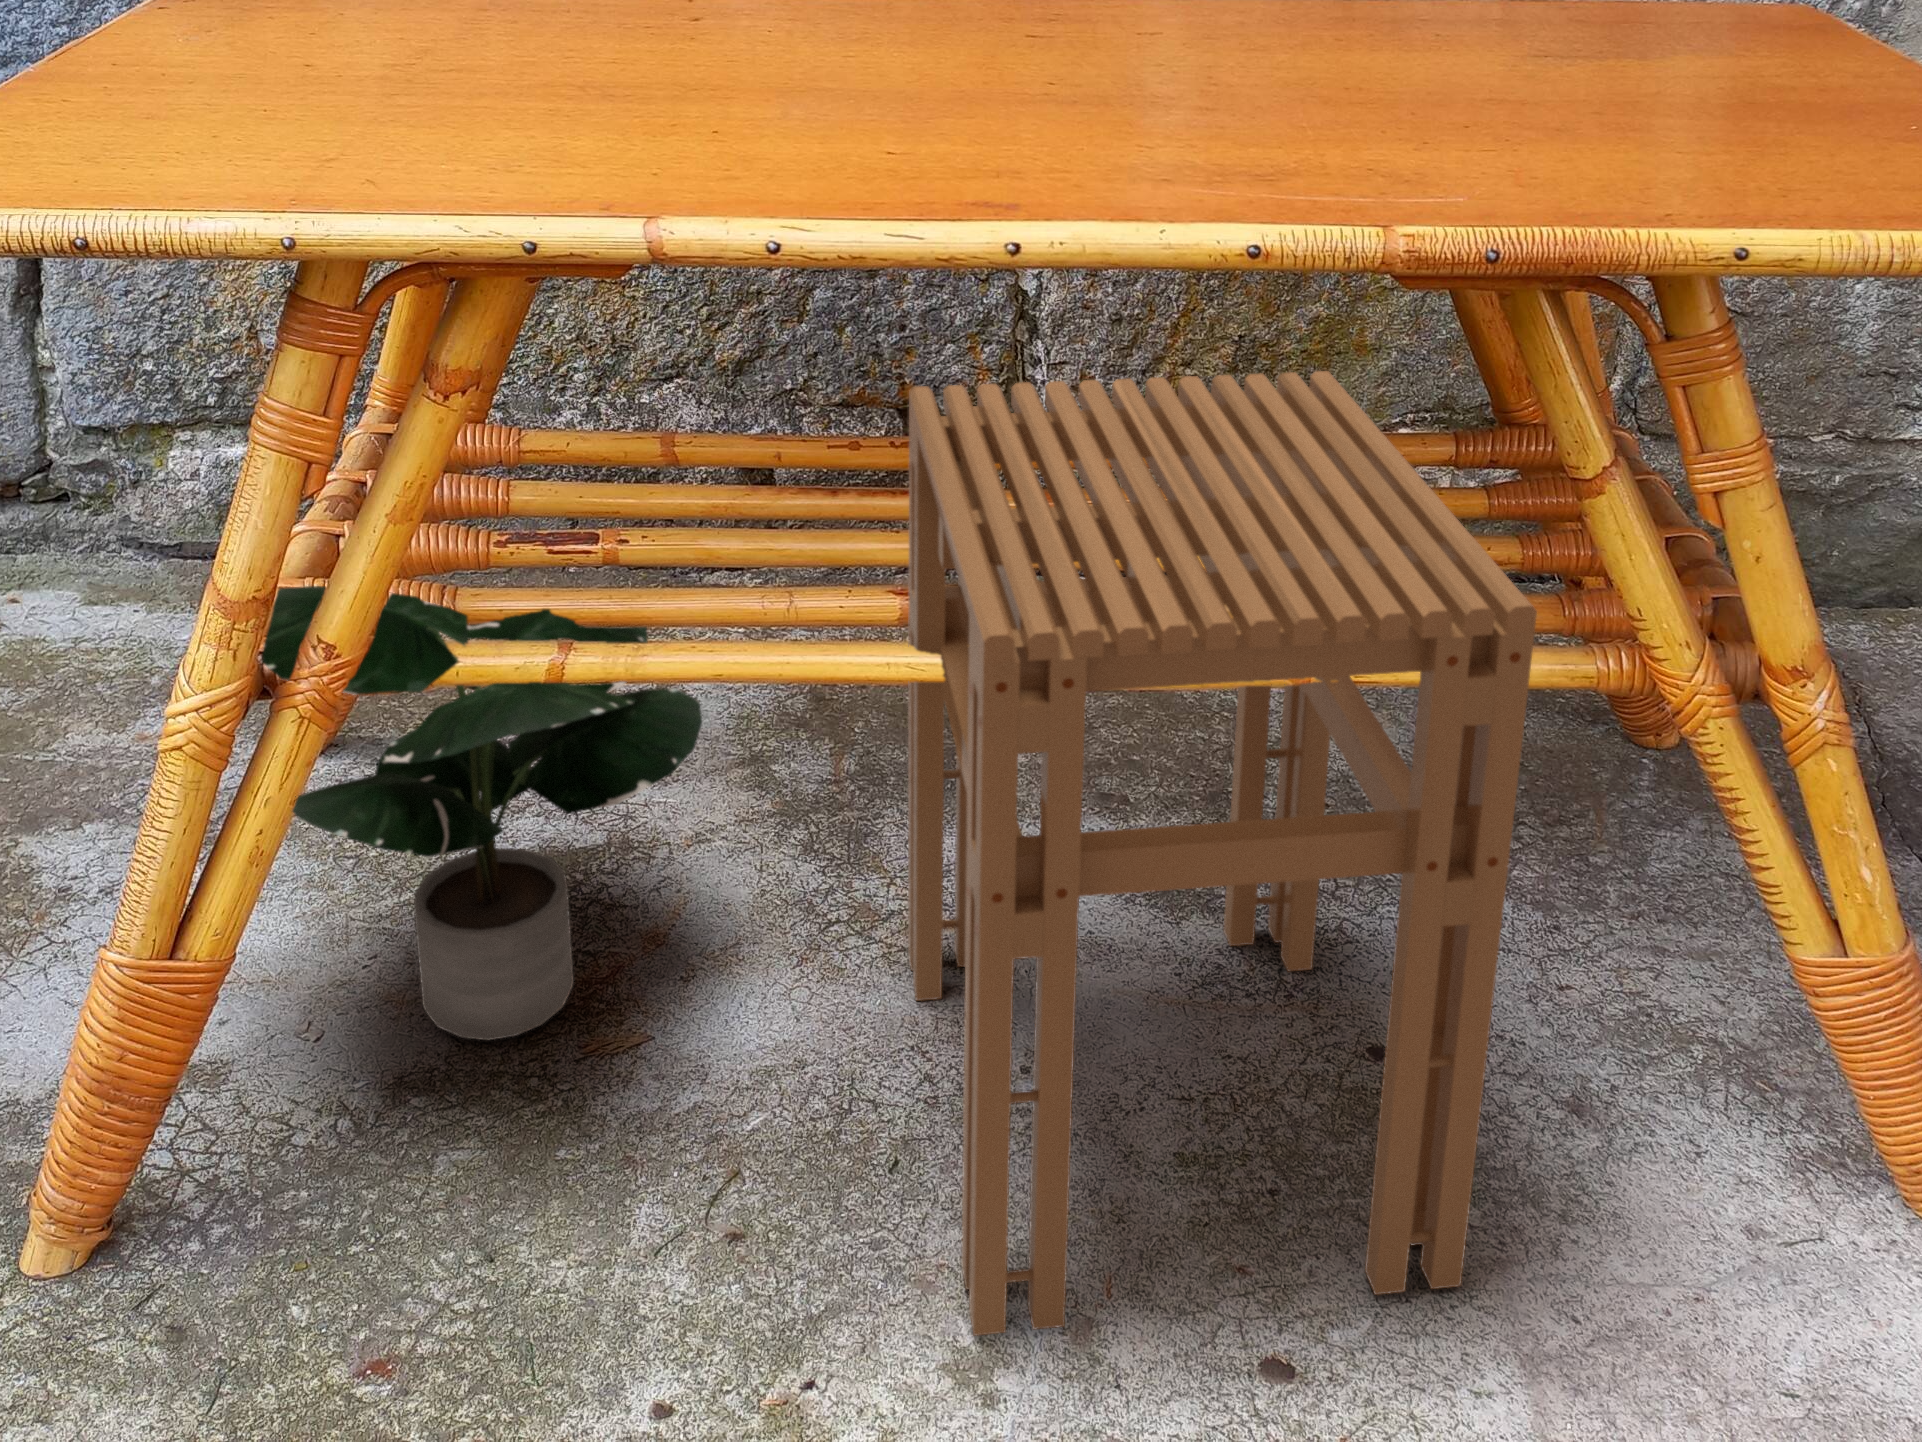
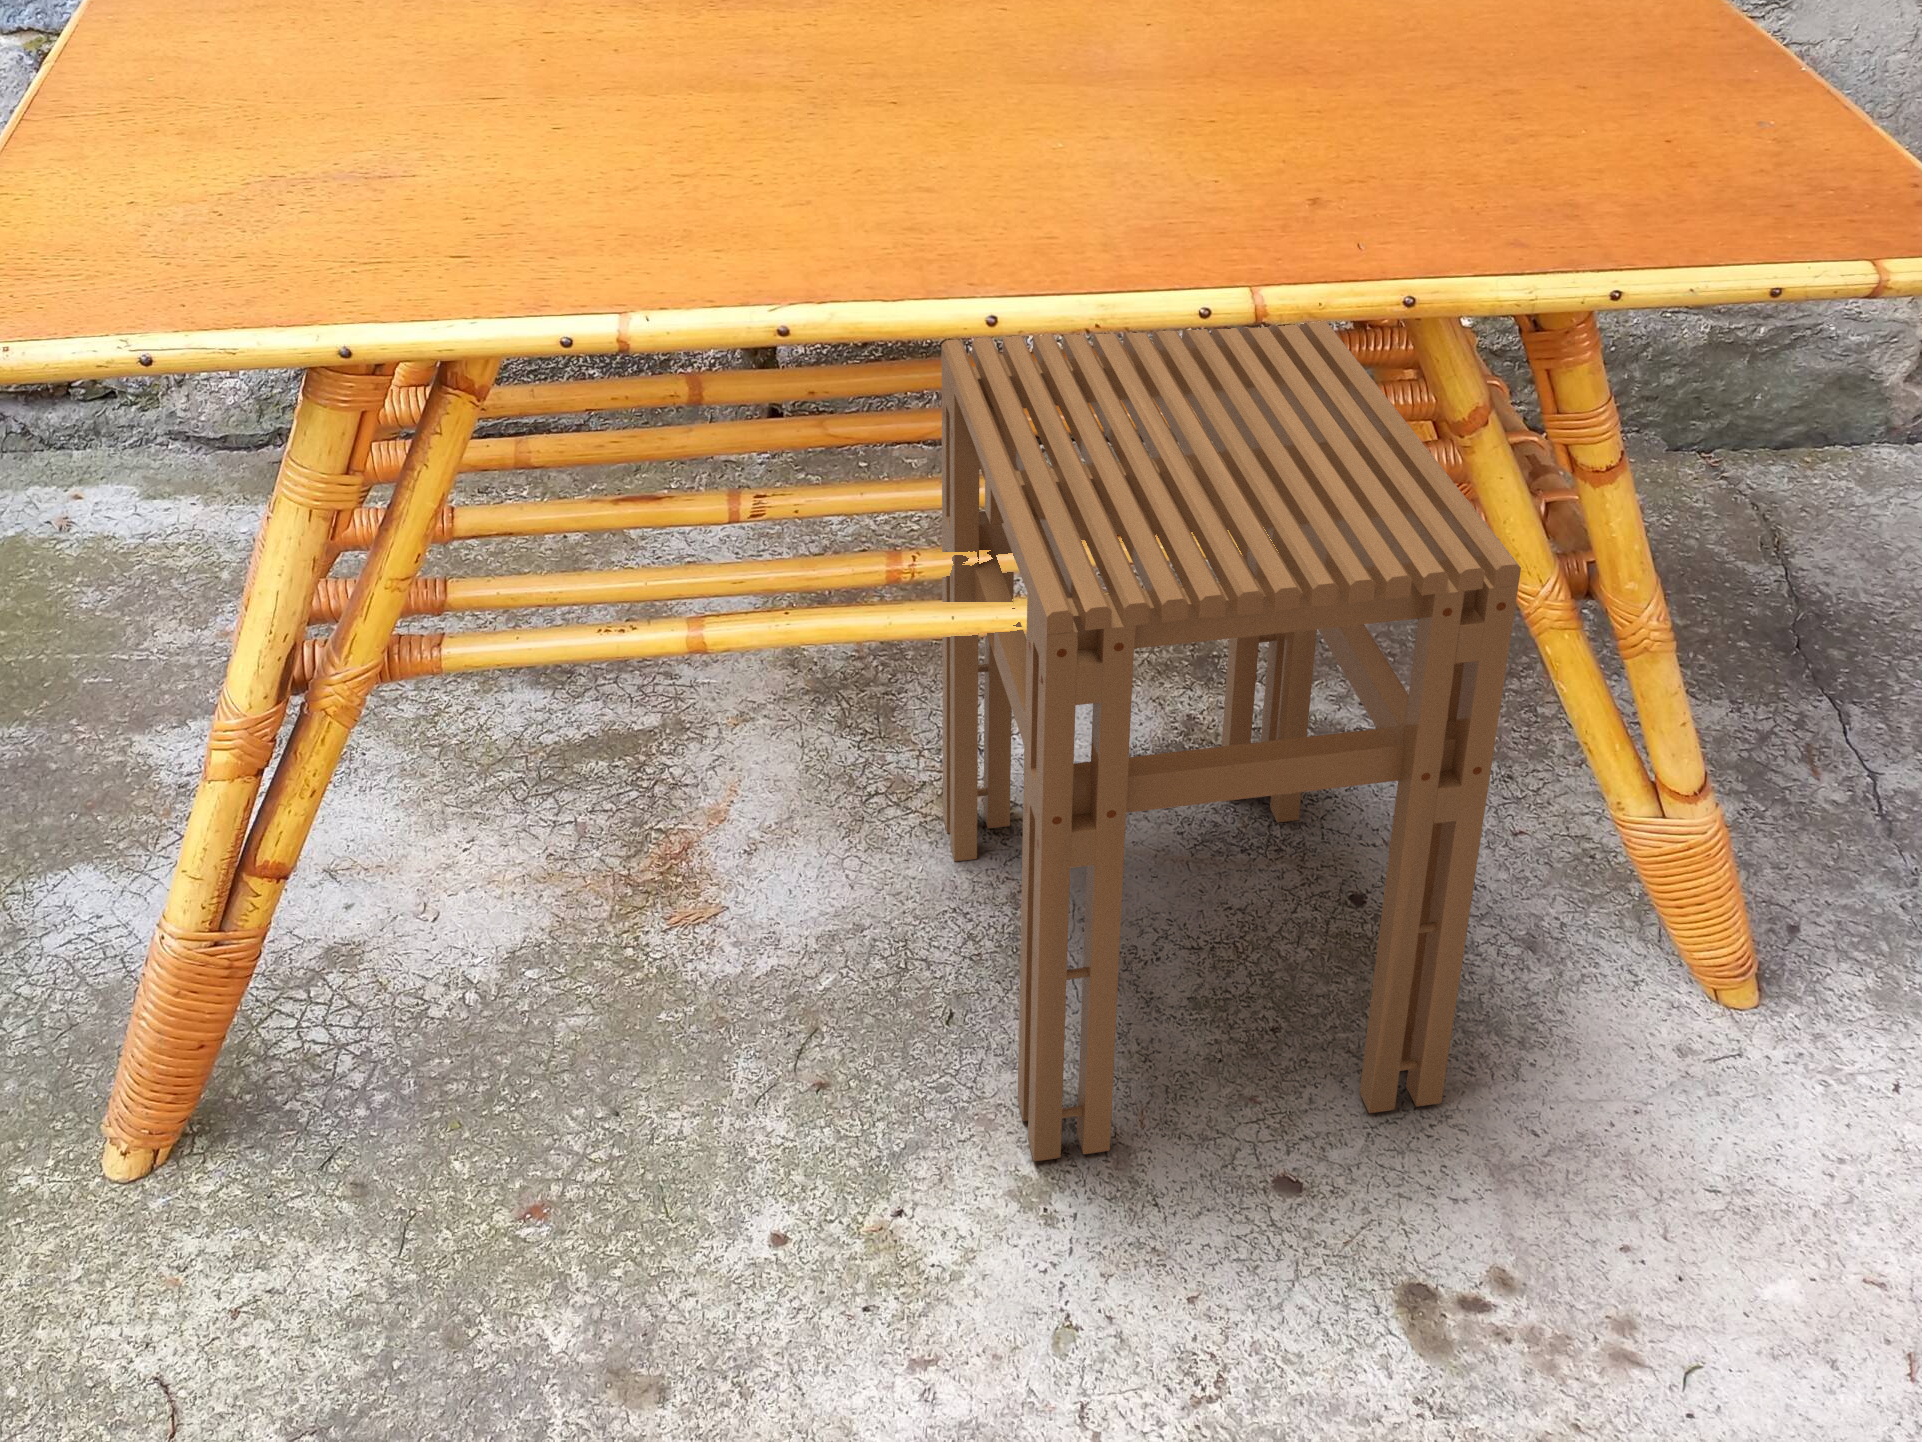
potted plant: present [262,586,702,1040] -> none [350,512,759,912]

